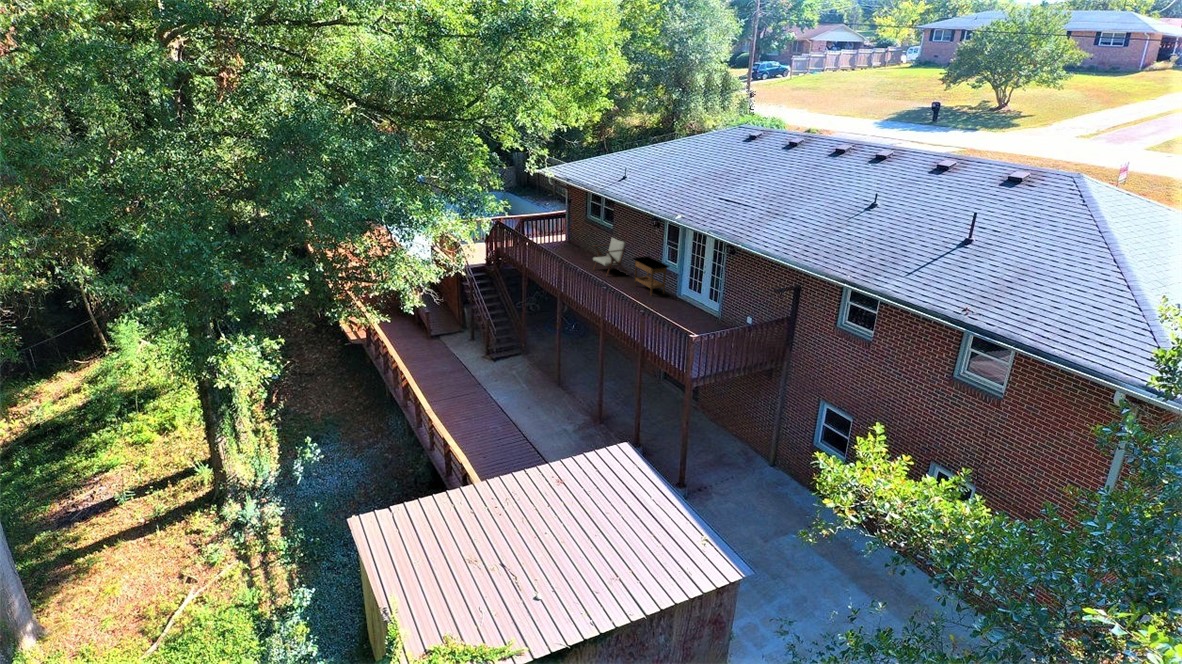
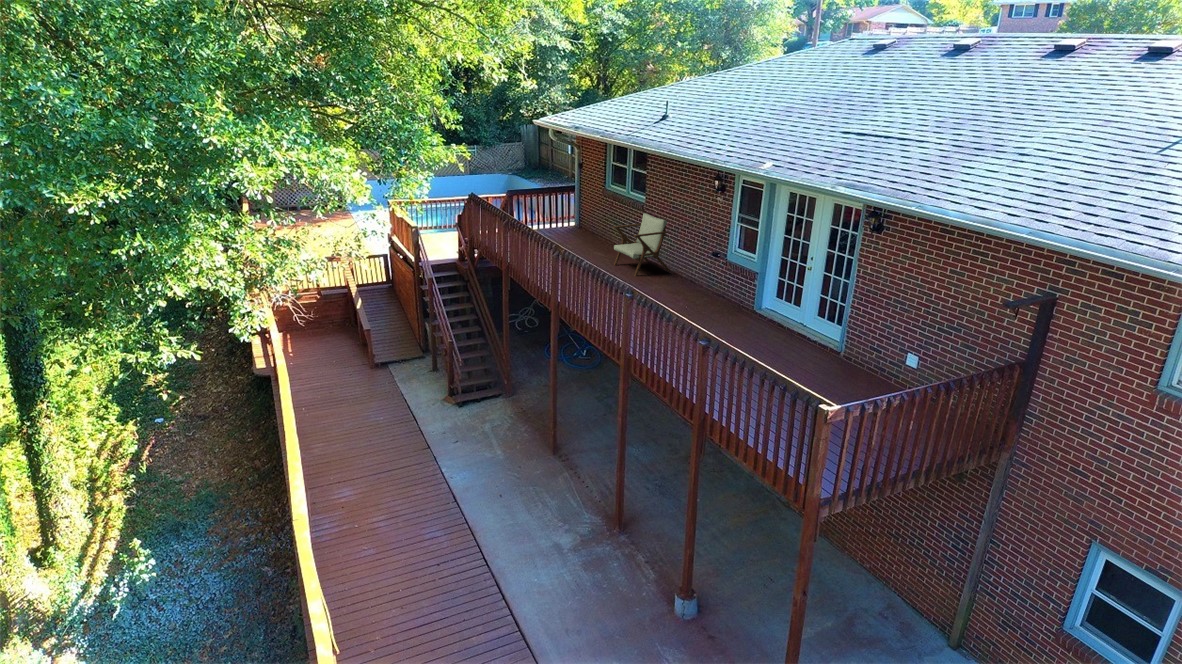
side table: present [633,256,669,295] -> none [679,242,743,308]

